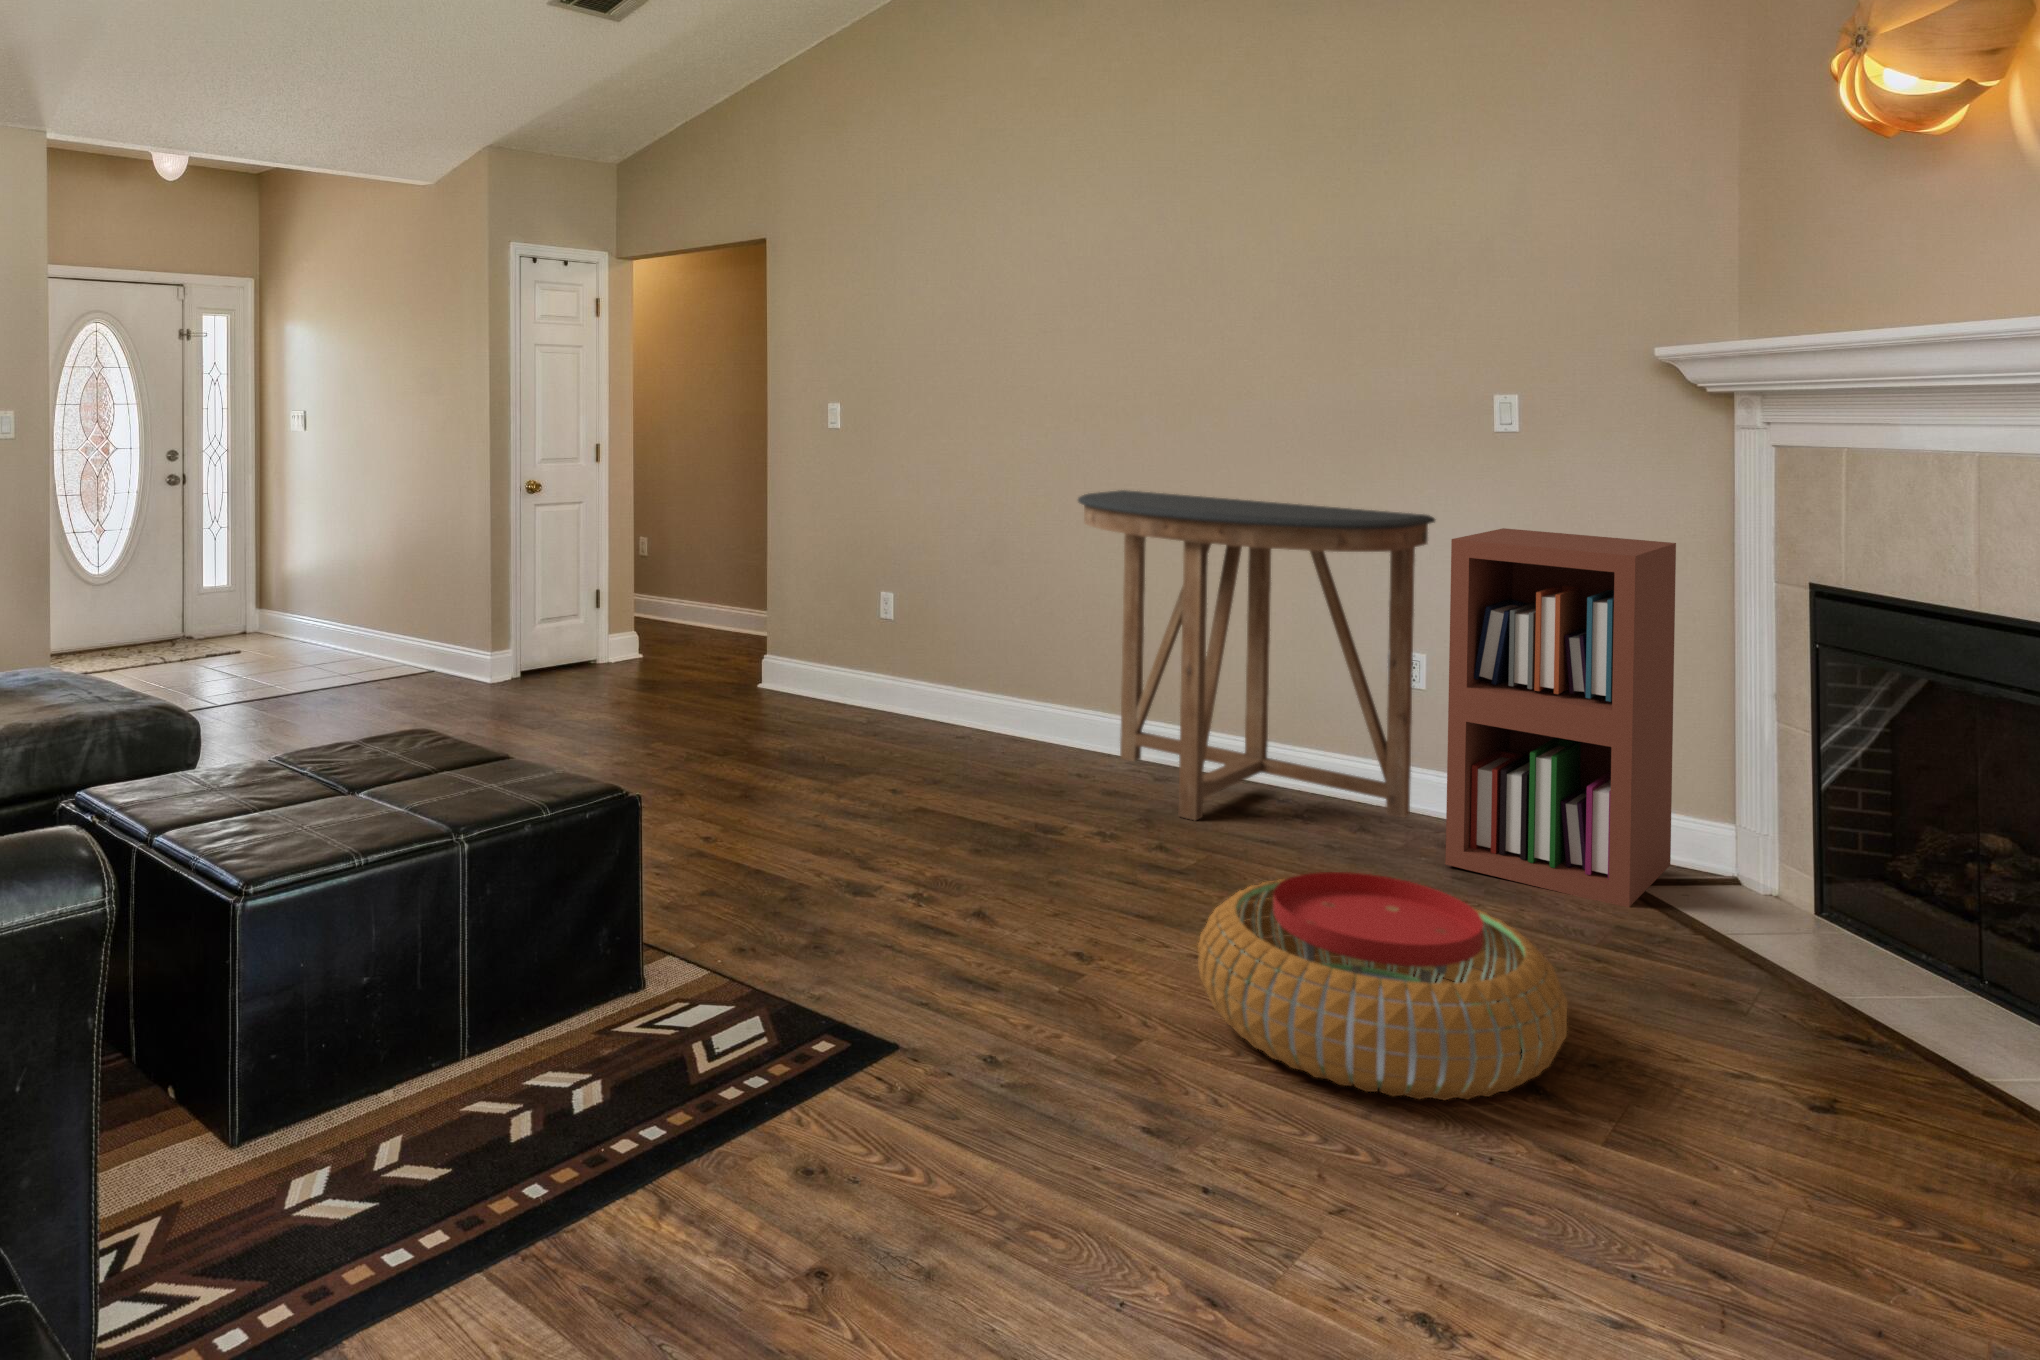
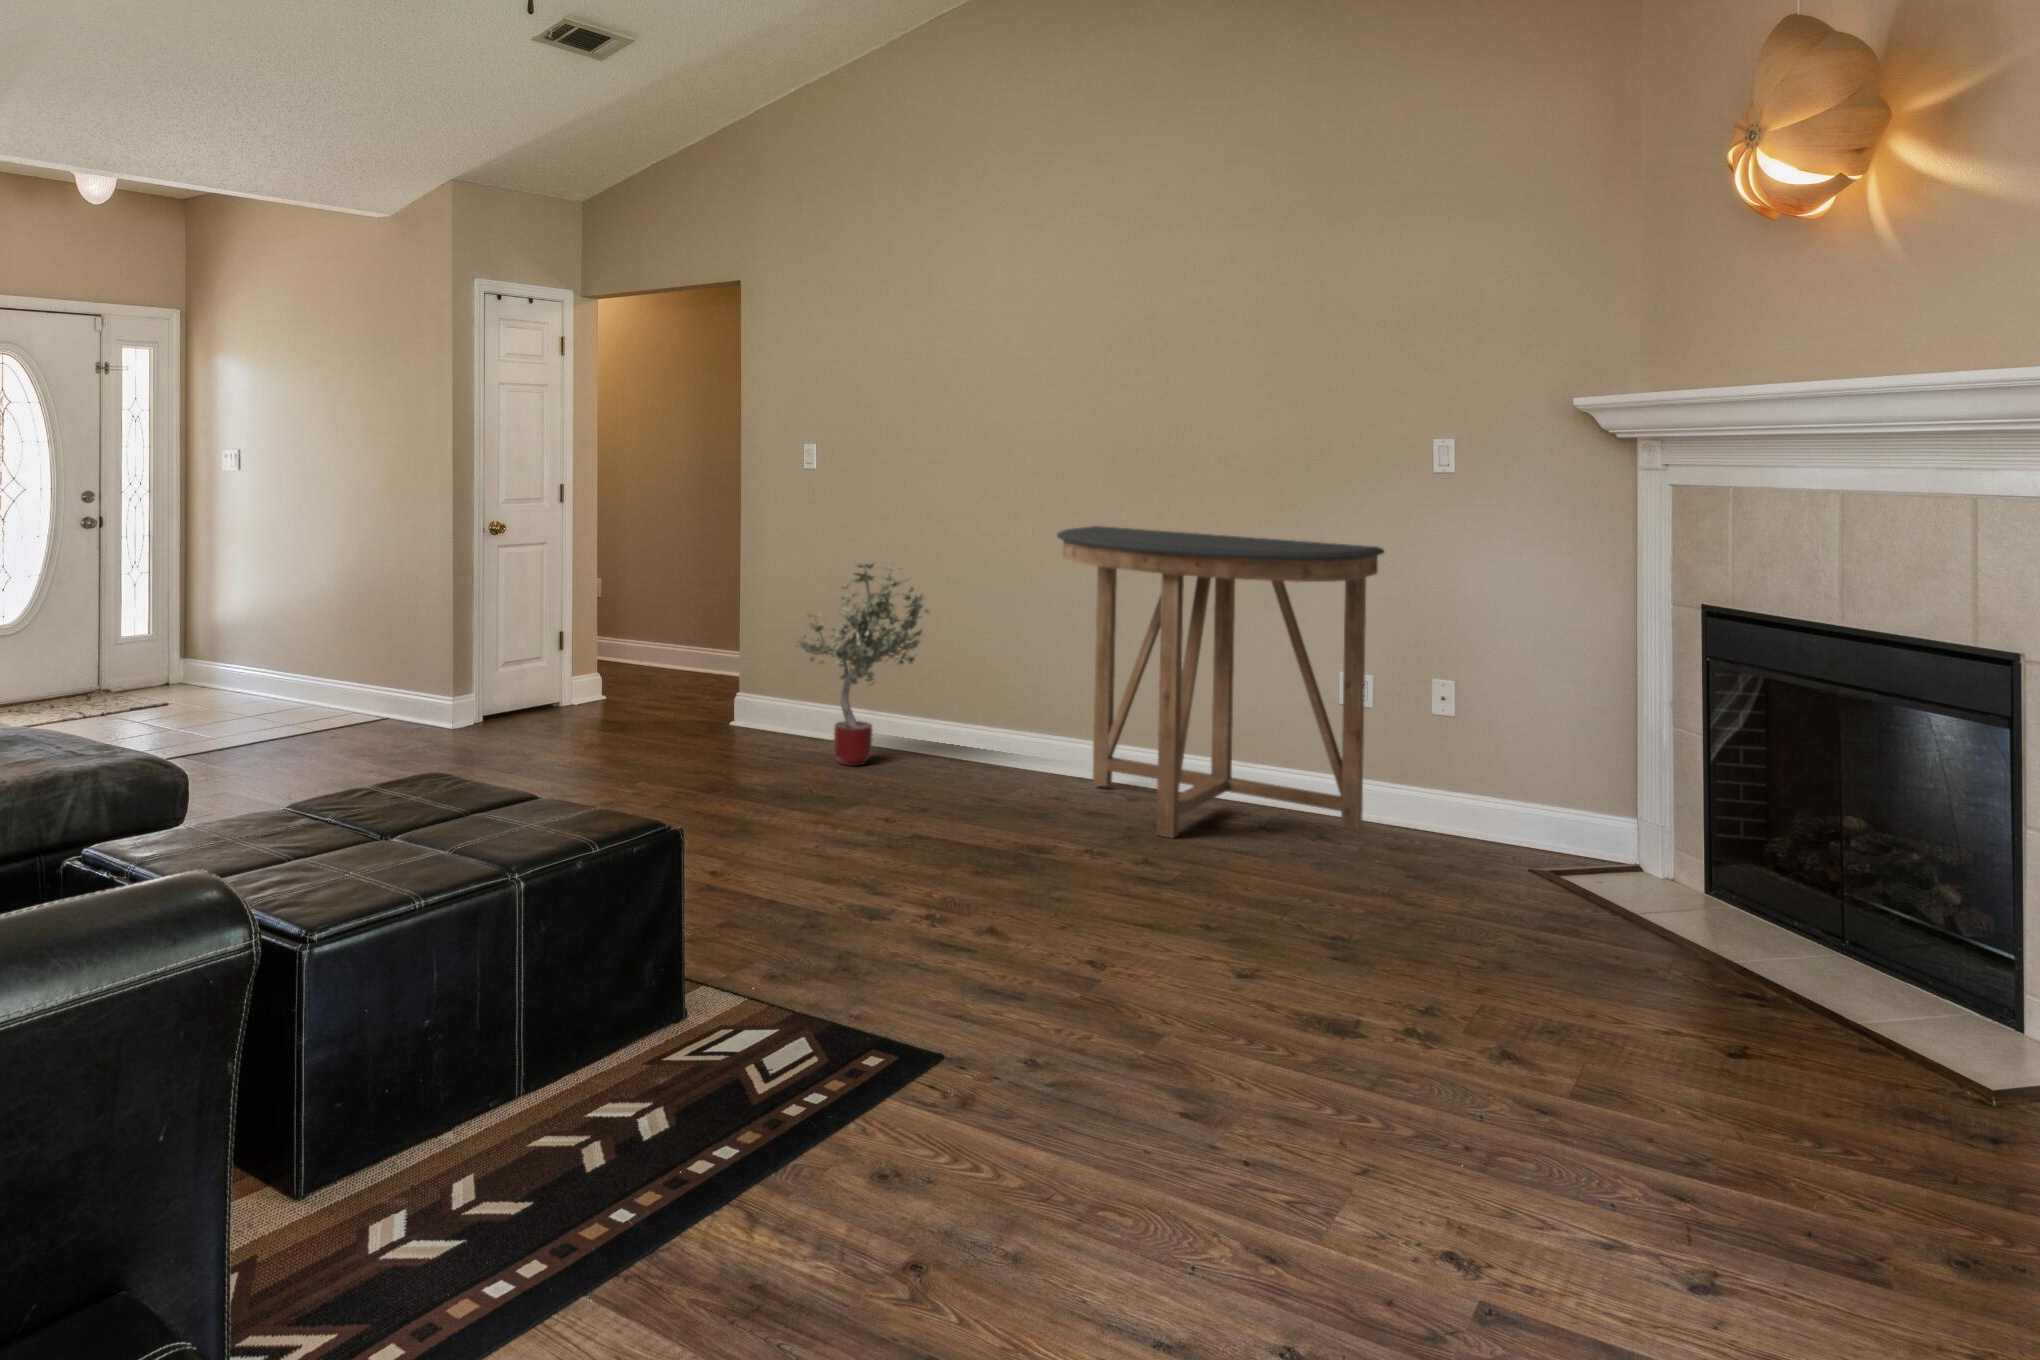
potted tree: none [819,525,953,732] -> present [798,564,929,766]
bookshelf: present [1445,528,1676,907] -> none [1402,558,1594,900]
pouf: present [1198,872,1567,1100] -> none [1209,875,1535,1075]

